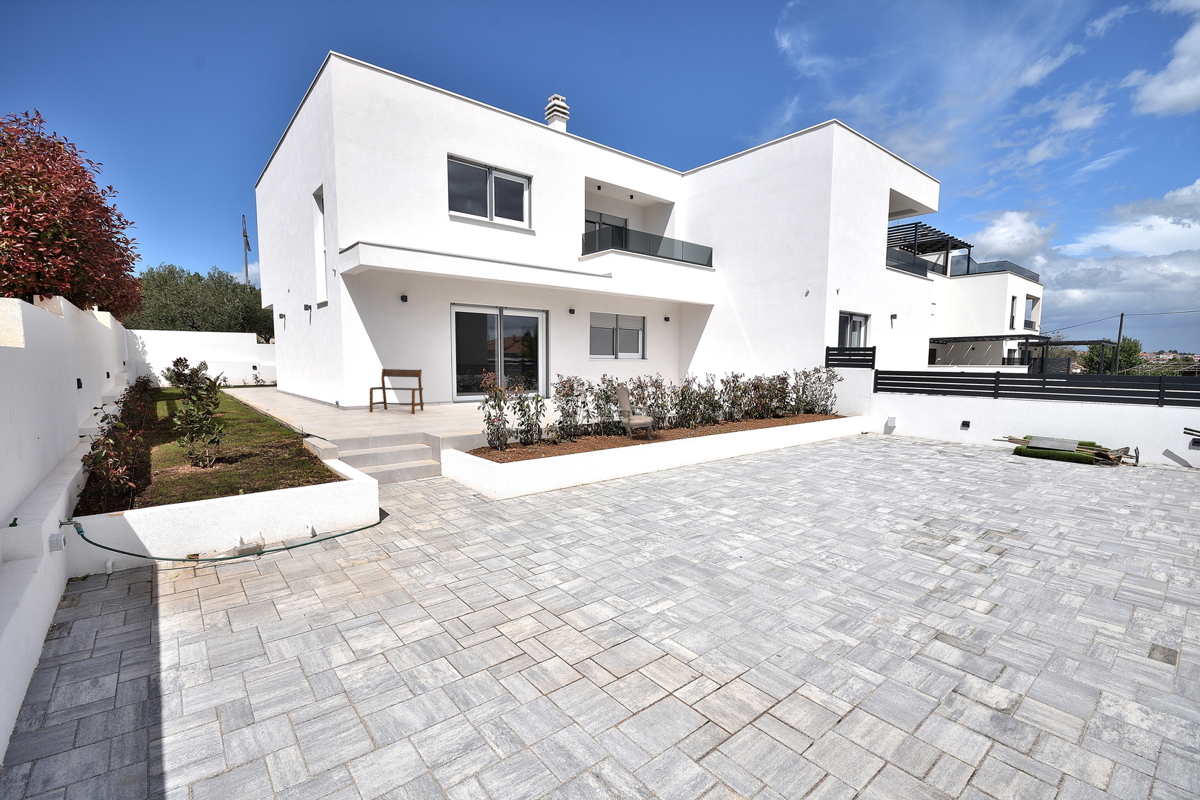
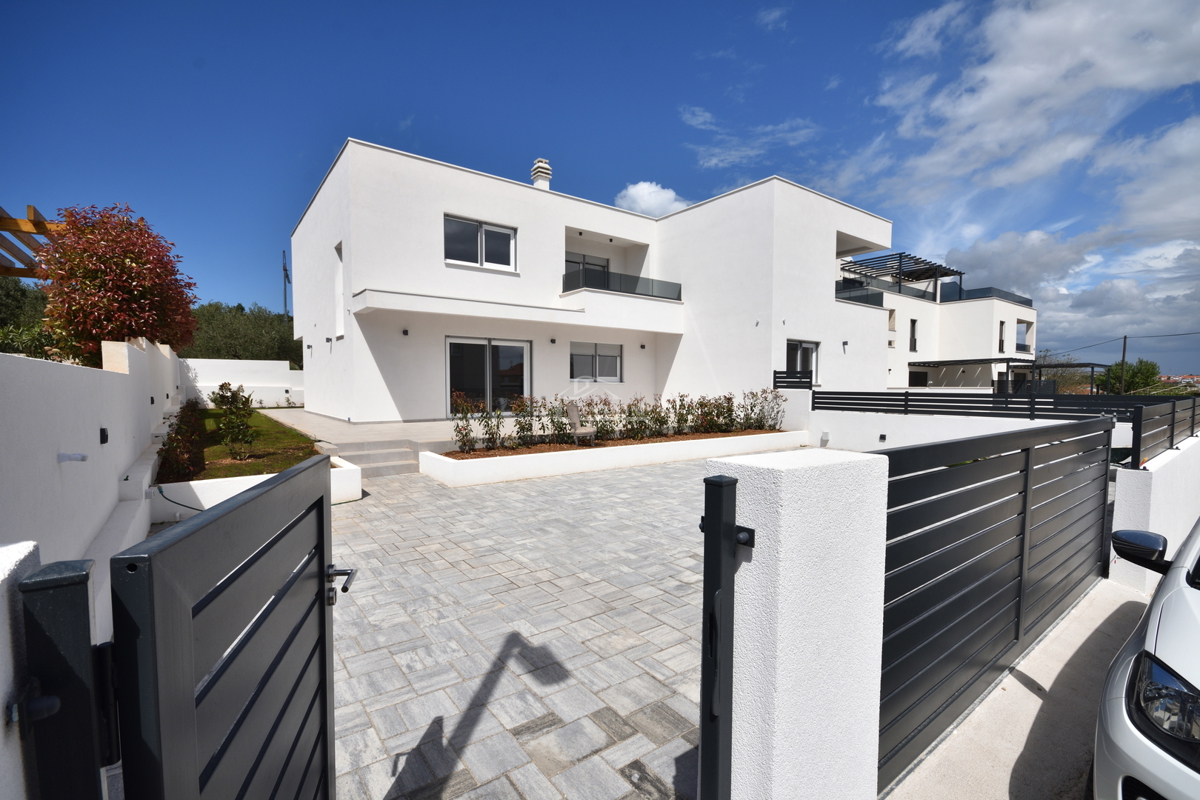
bench: present [370,369,424,414] -> none [375,390,421,427]

